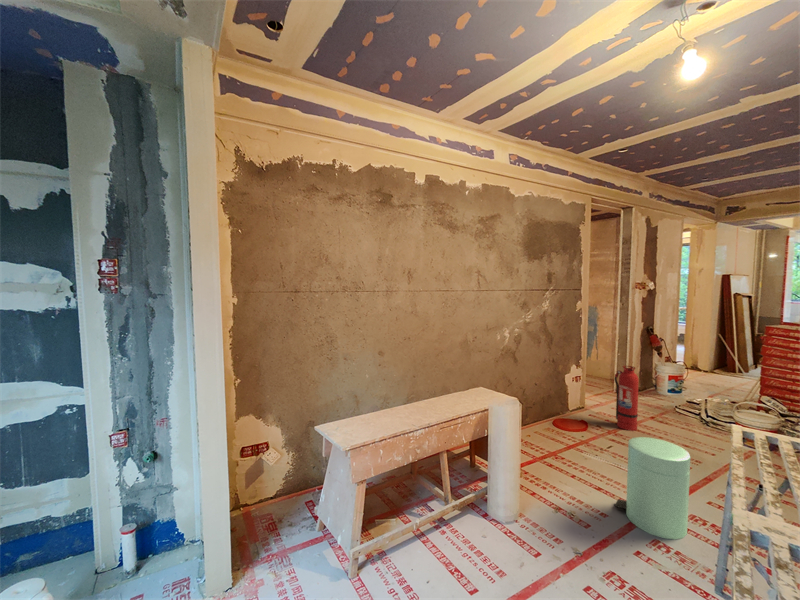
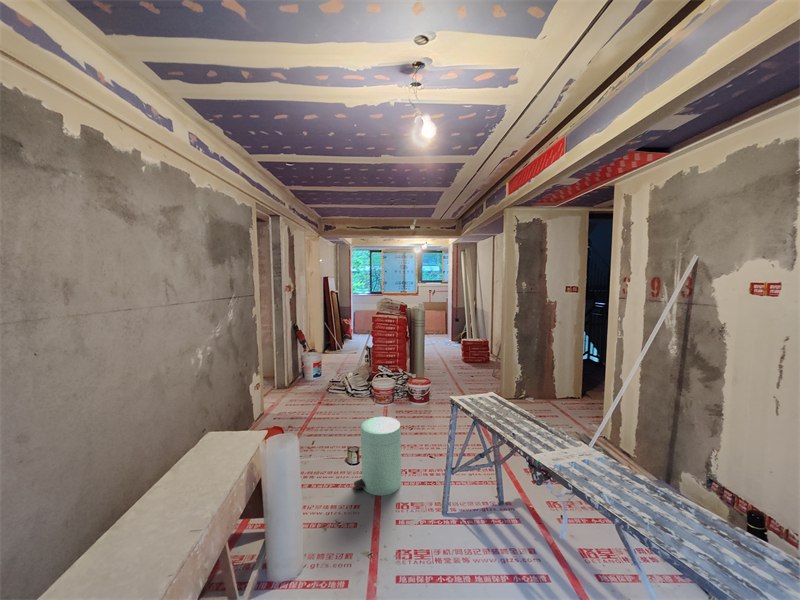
fire extinguisher: present [615,366,639,431] -> none [296,362,317,419]

